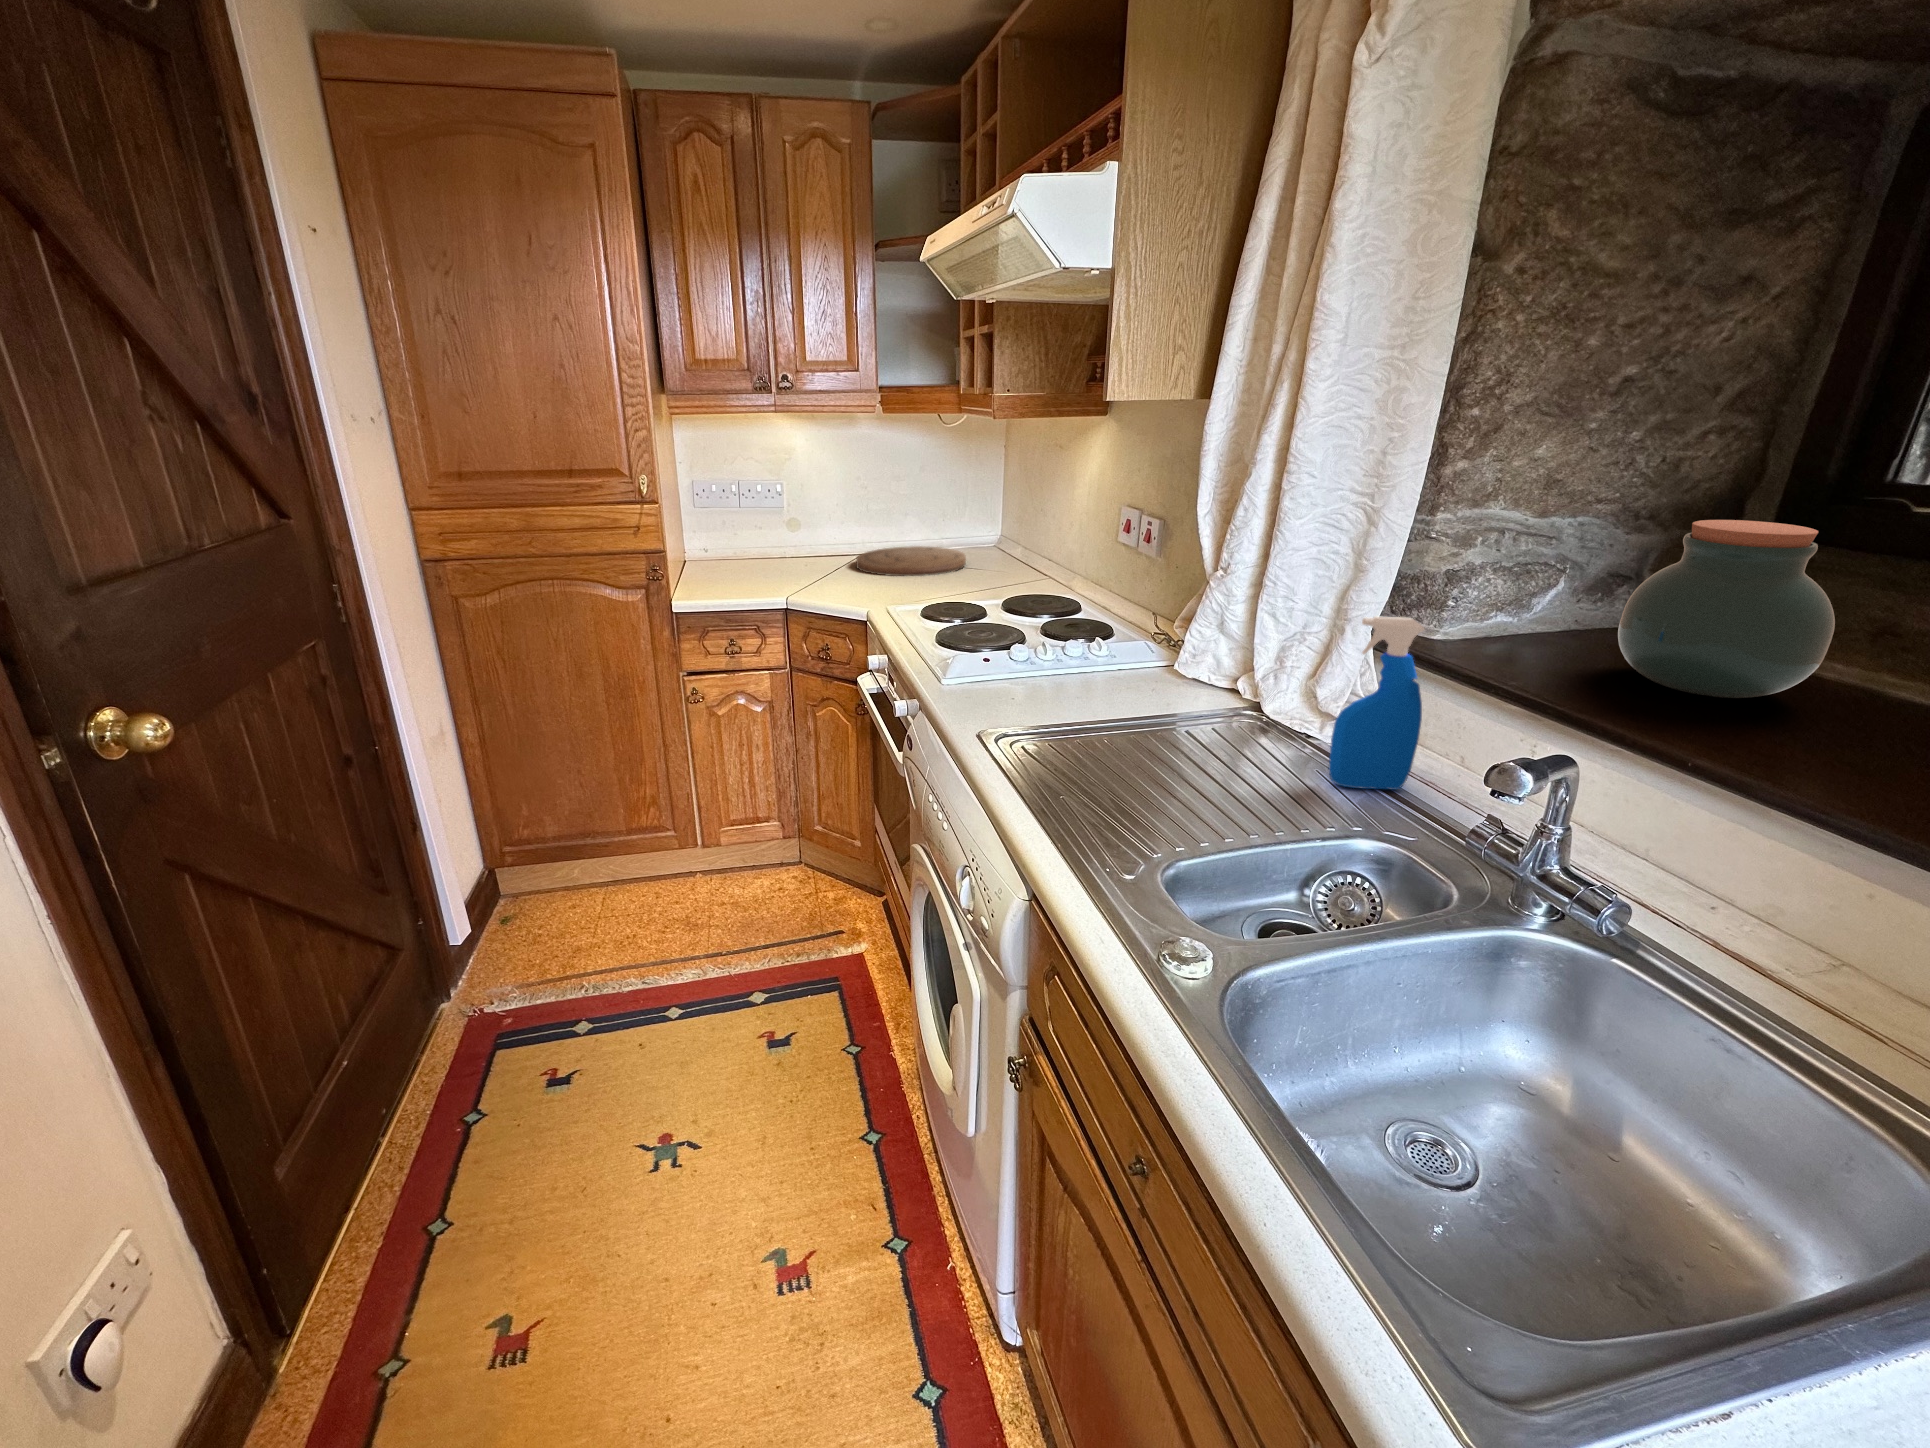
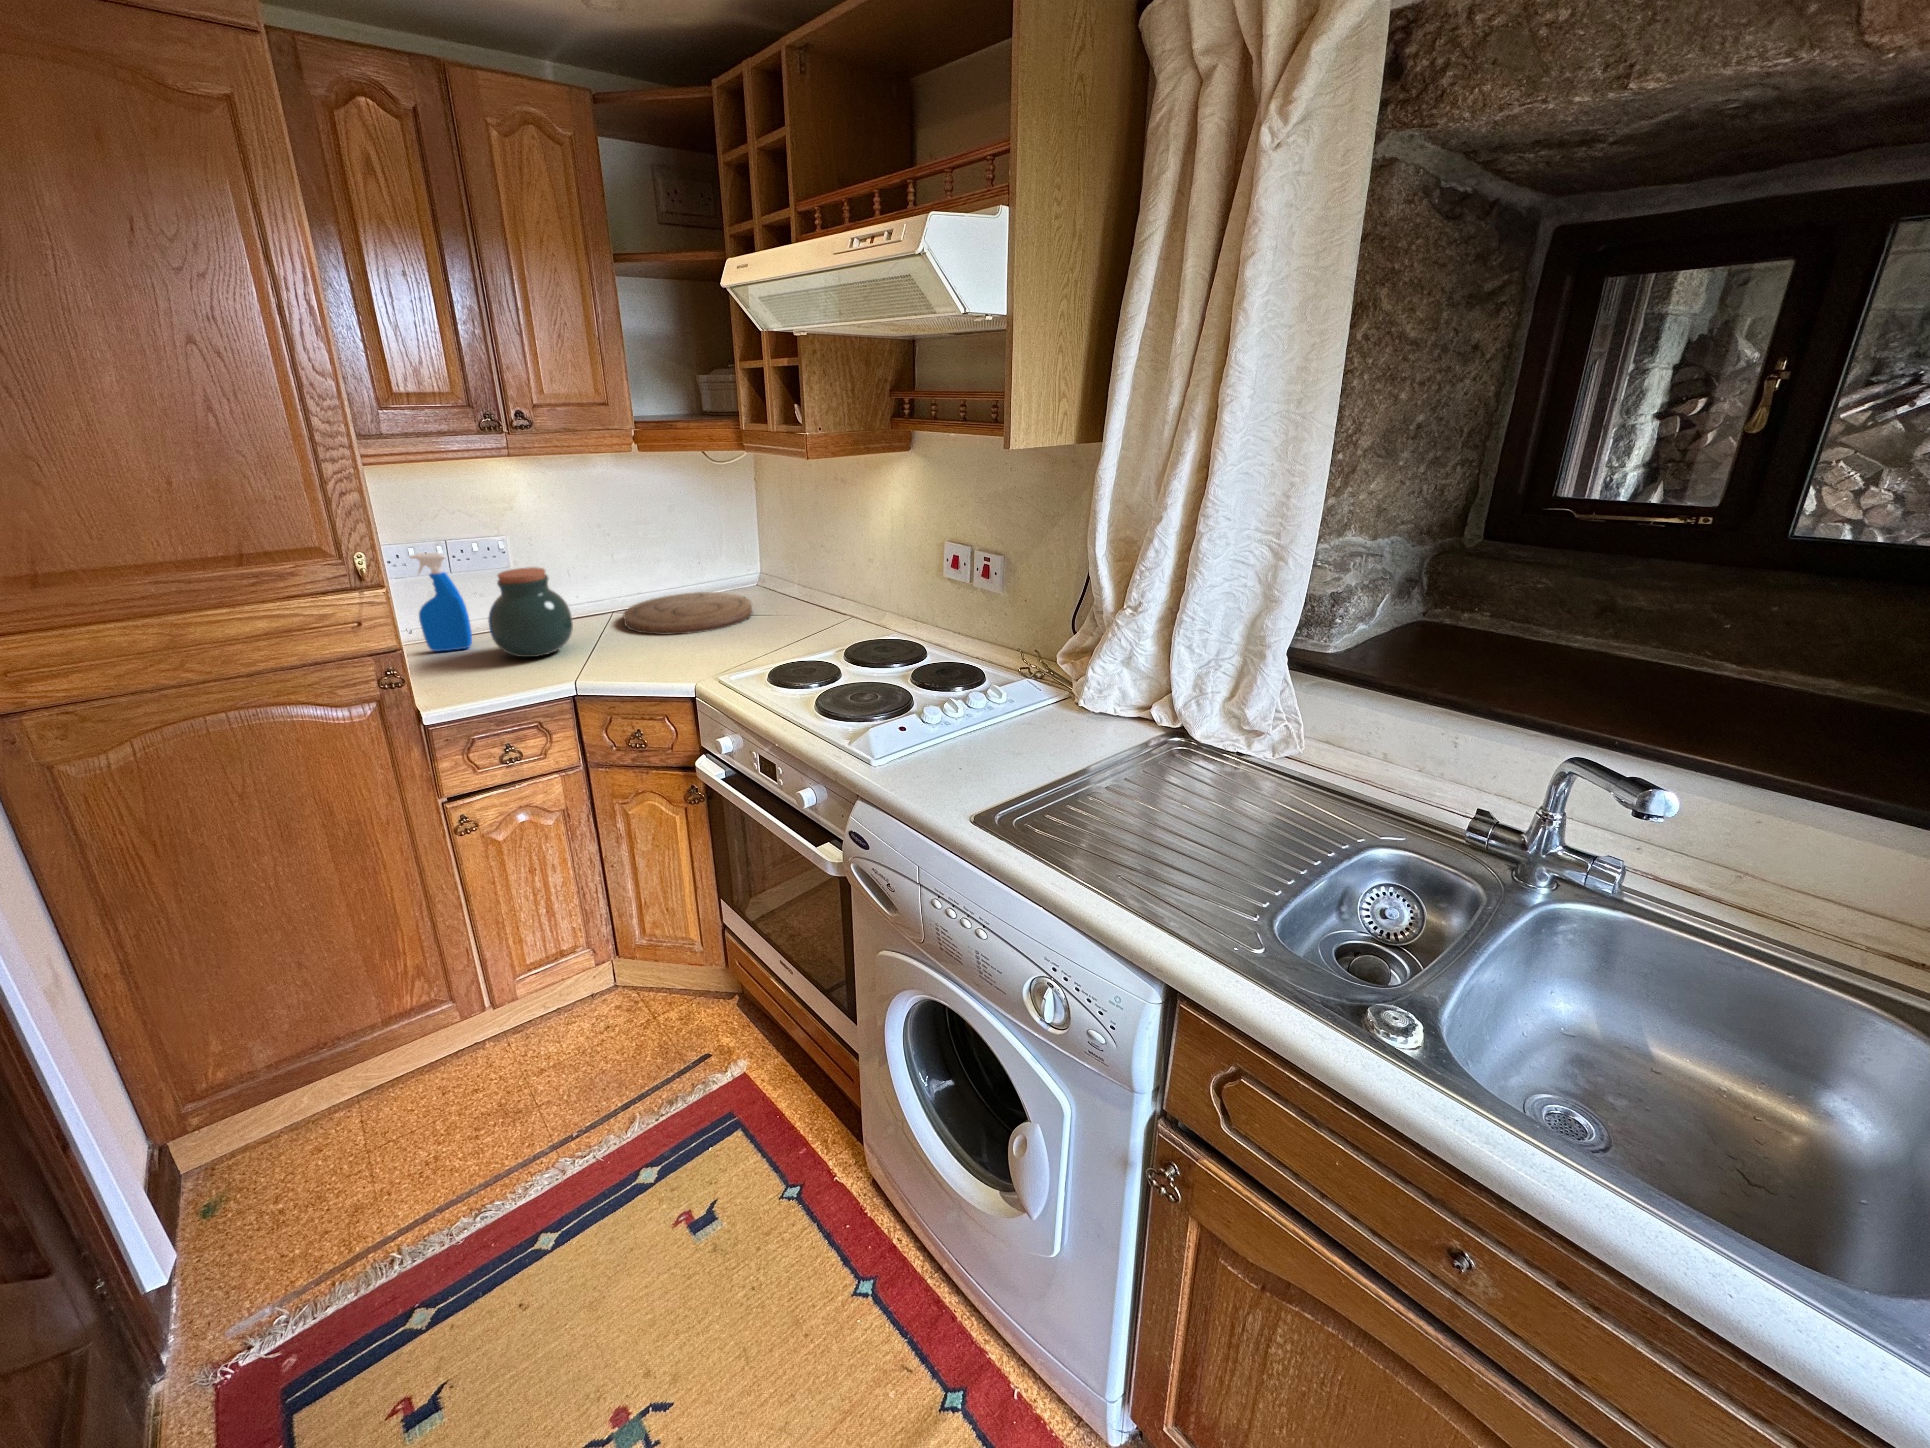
jar: present [1618,520,1835,698] -> present [488,567,573,657]
spray bottle: present [1328,616,1424,790] -> present [410,553,472,651]

